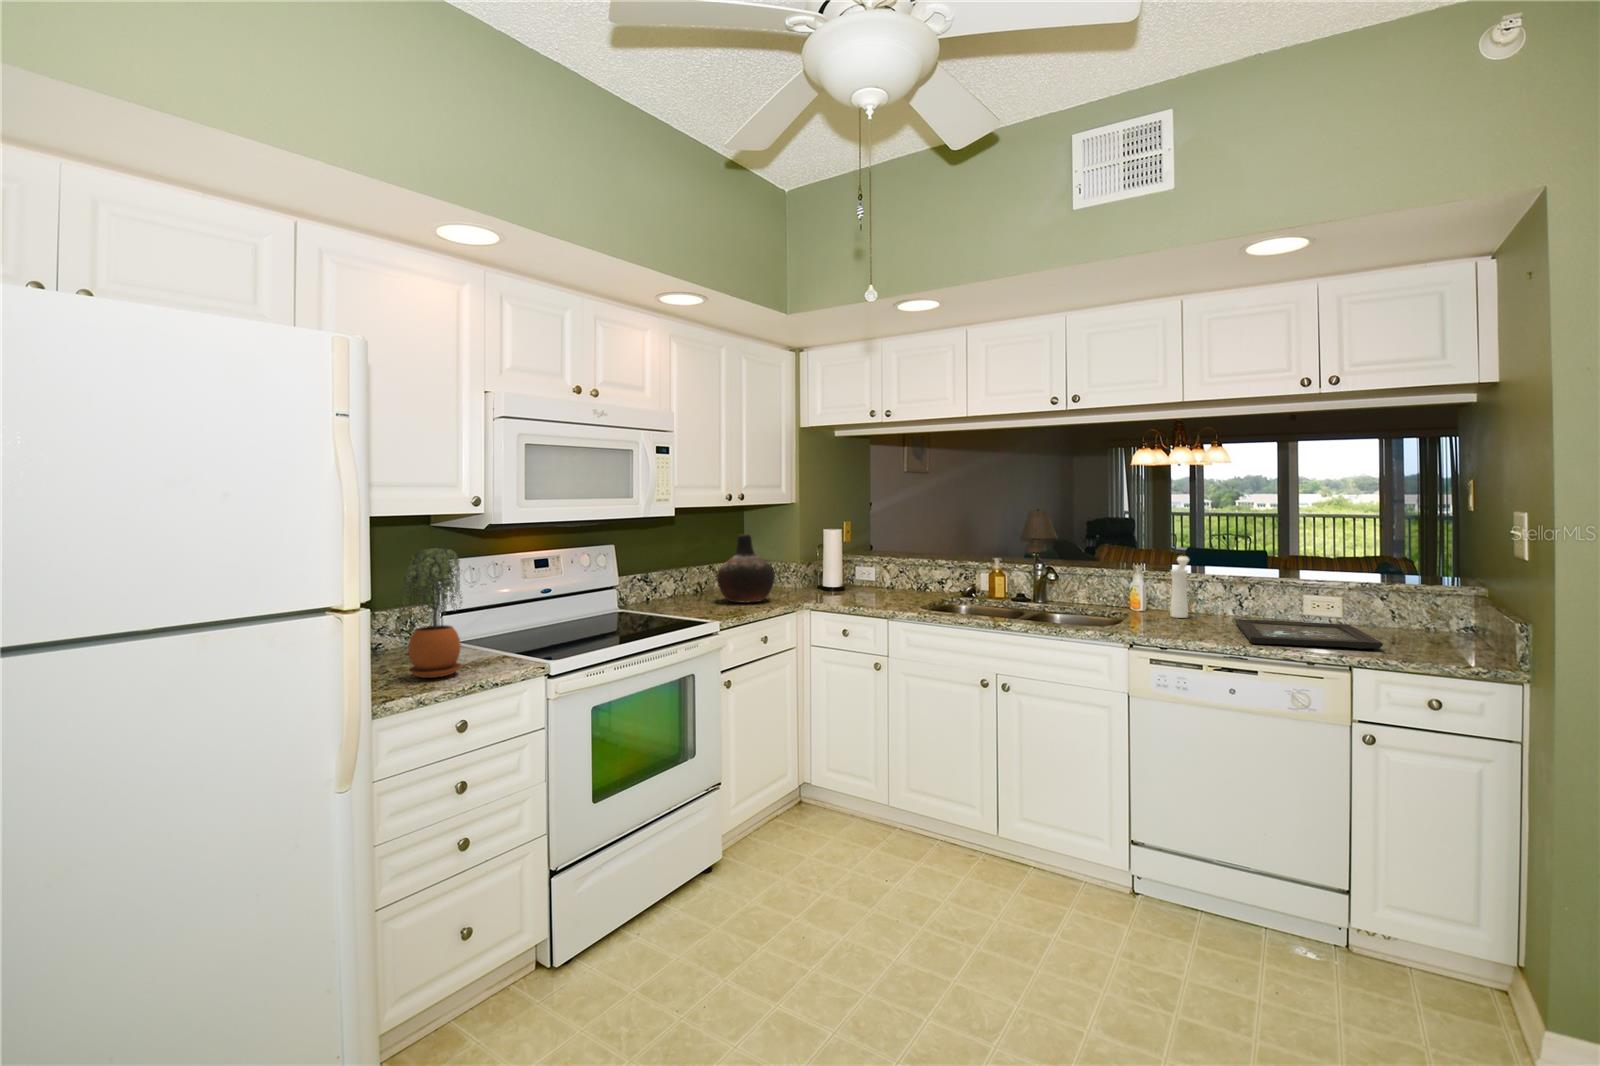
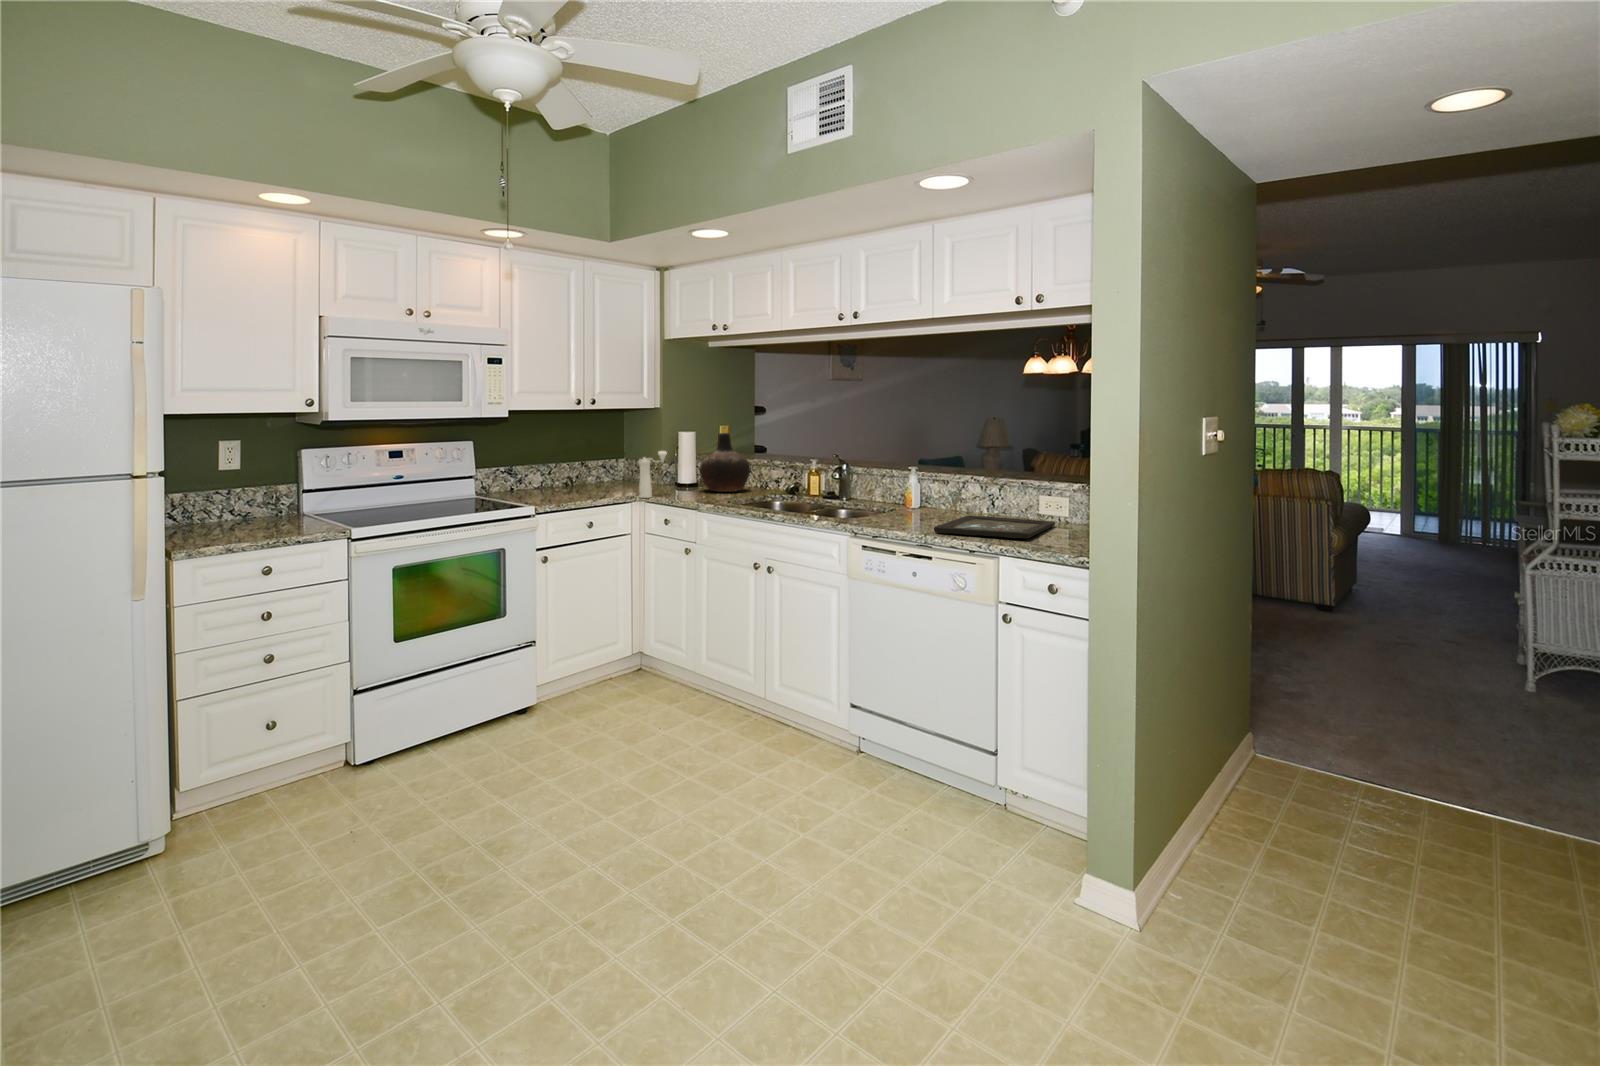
vase: present [717,534,775,603] -> present [700,433,750,492]
potted plant: present [399,548,462,678] -> none [225,435,280,535]
pepper mill: present [1171,556,1189,618] -> present [639,451,667,498]

